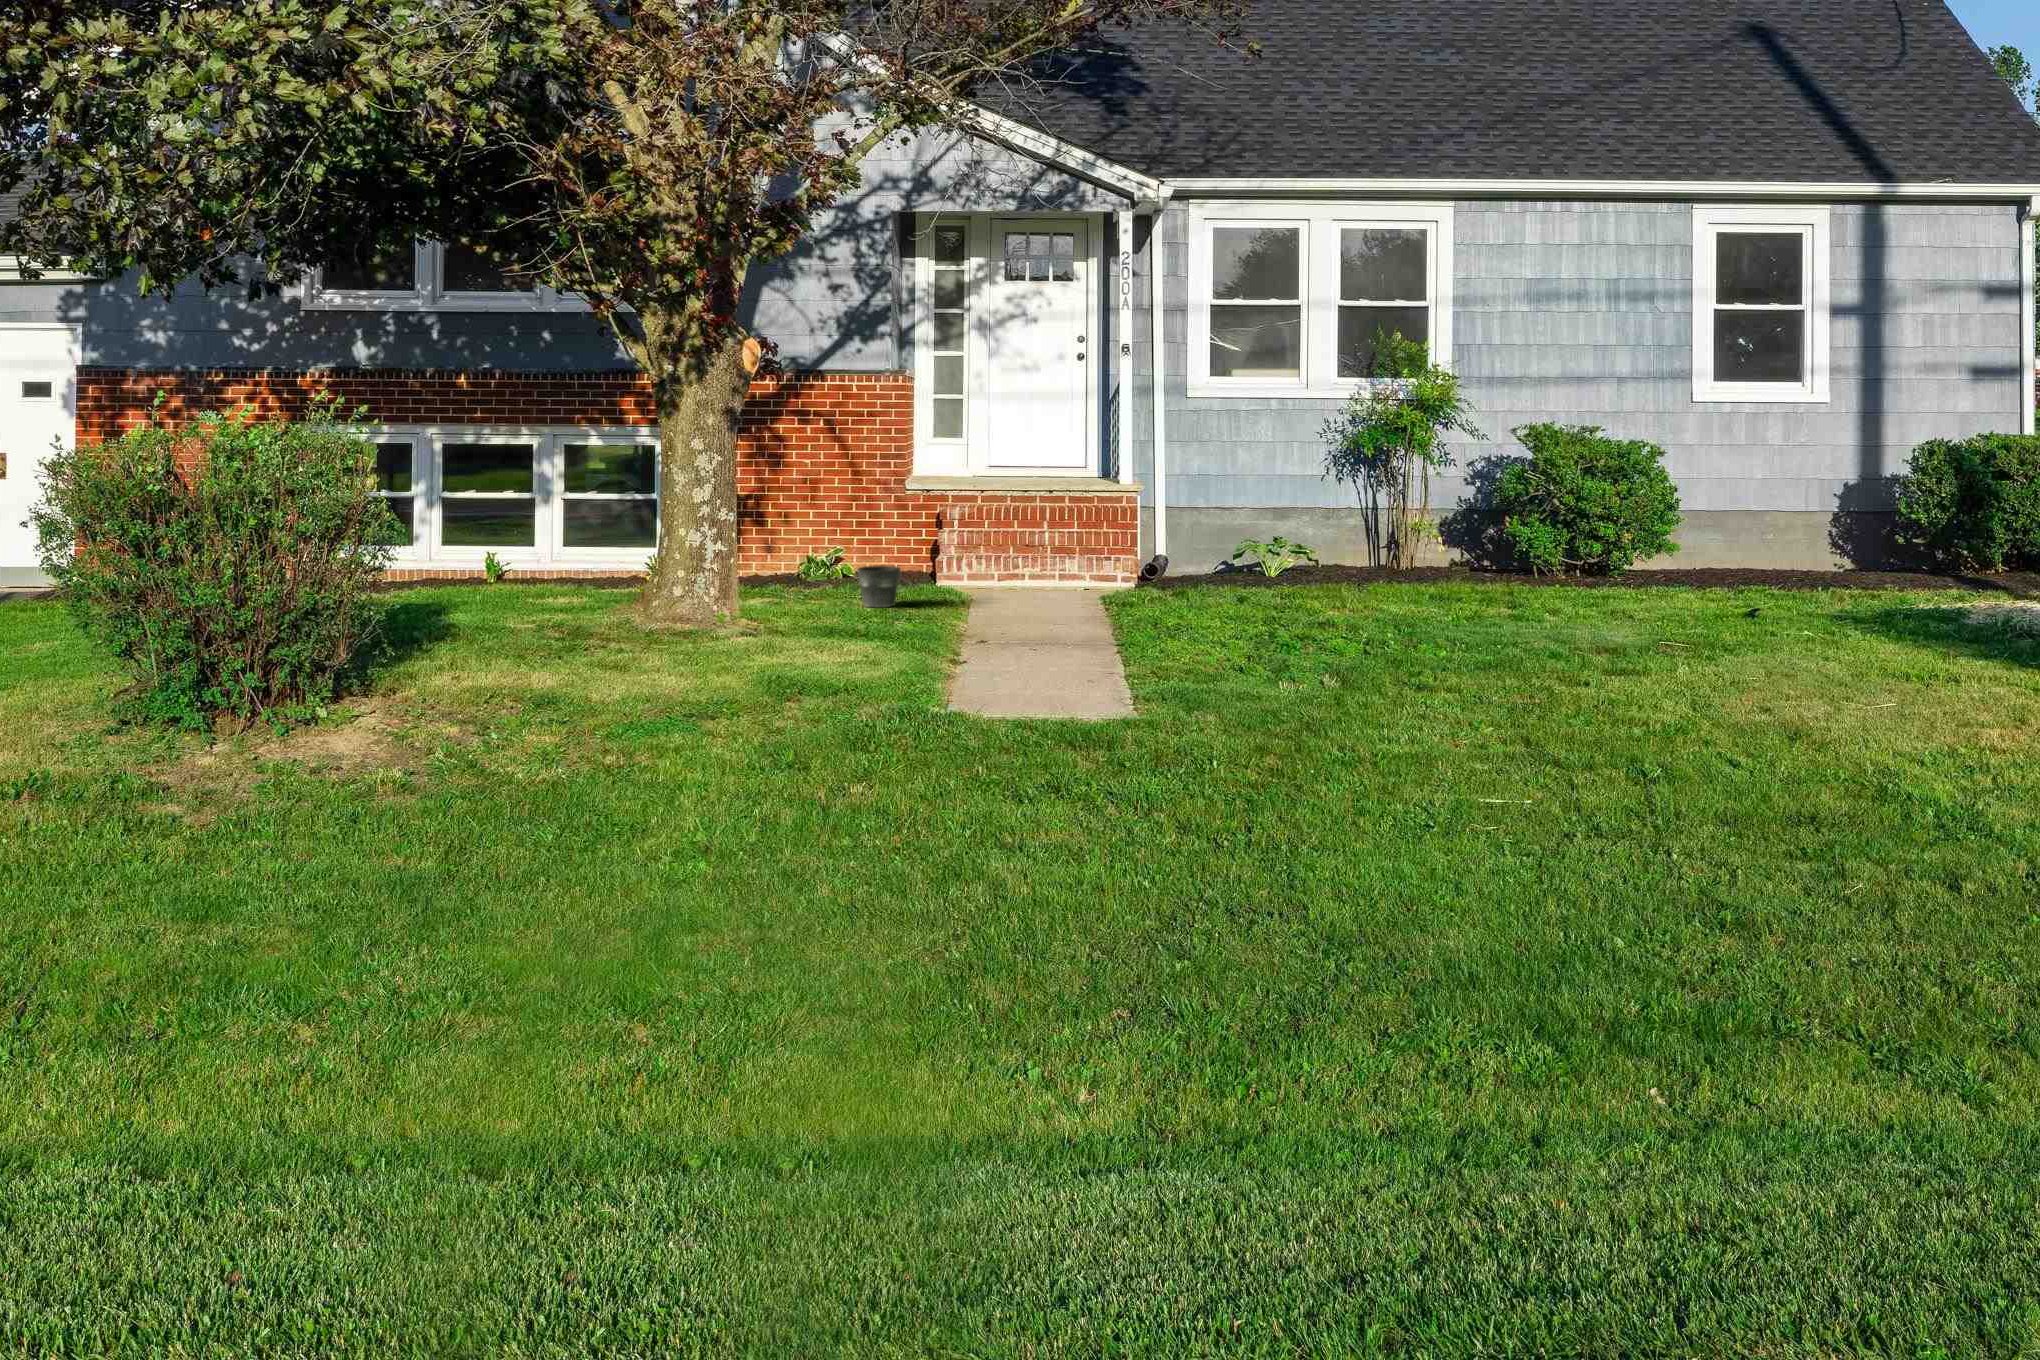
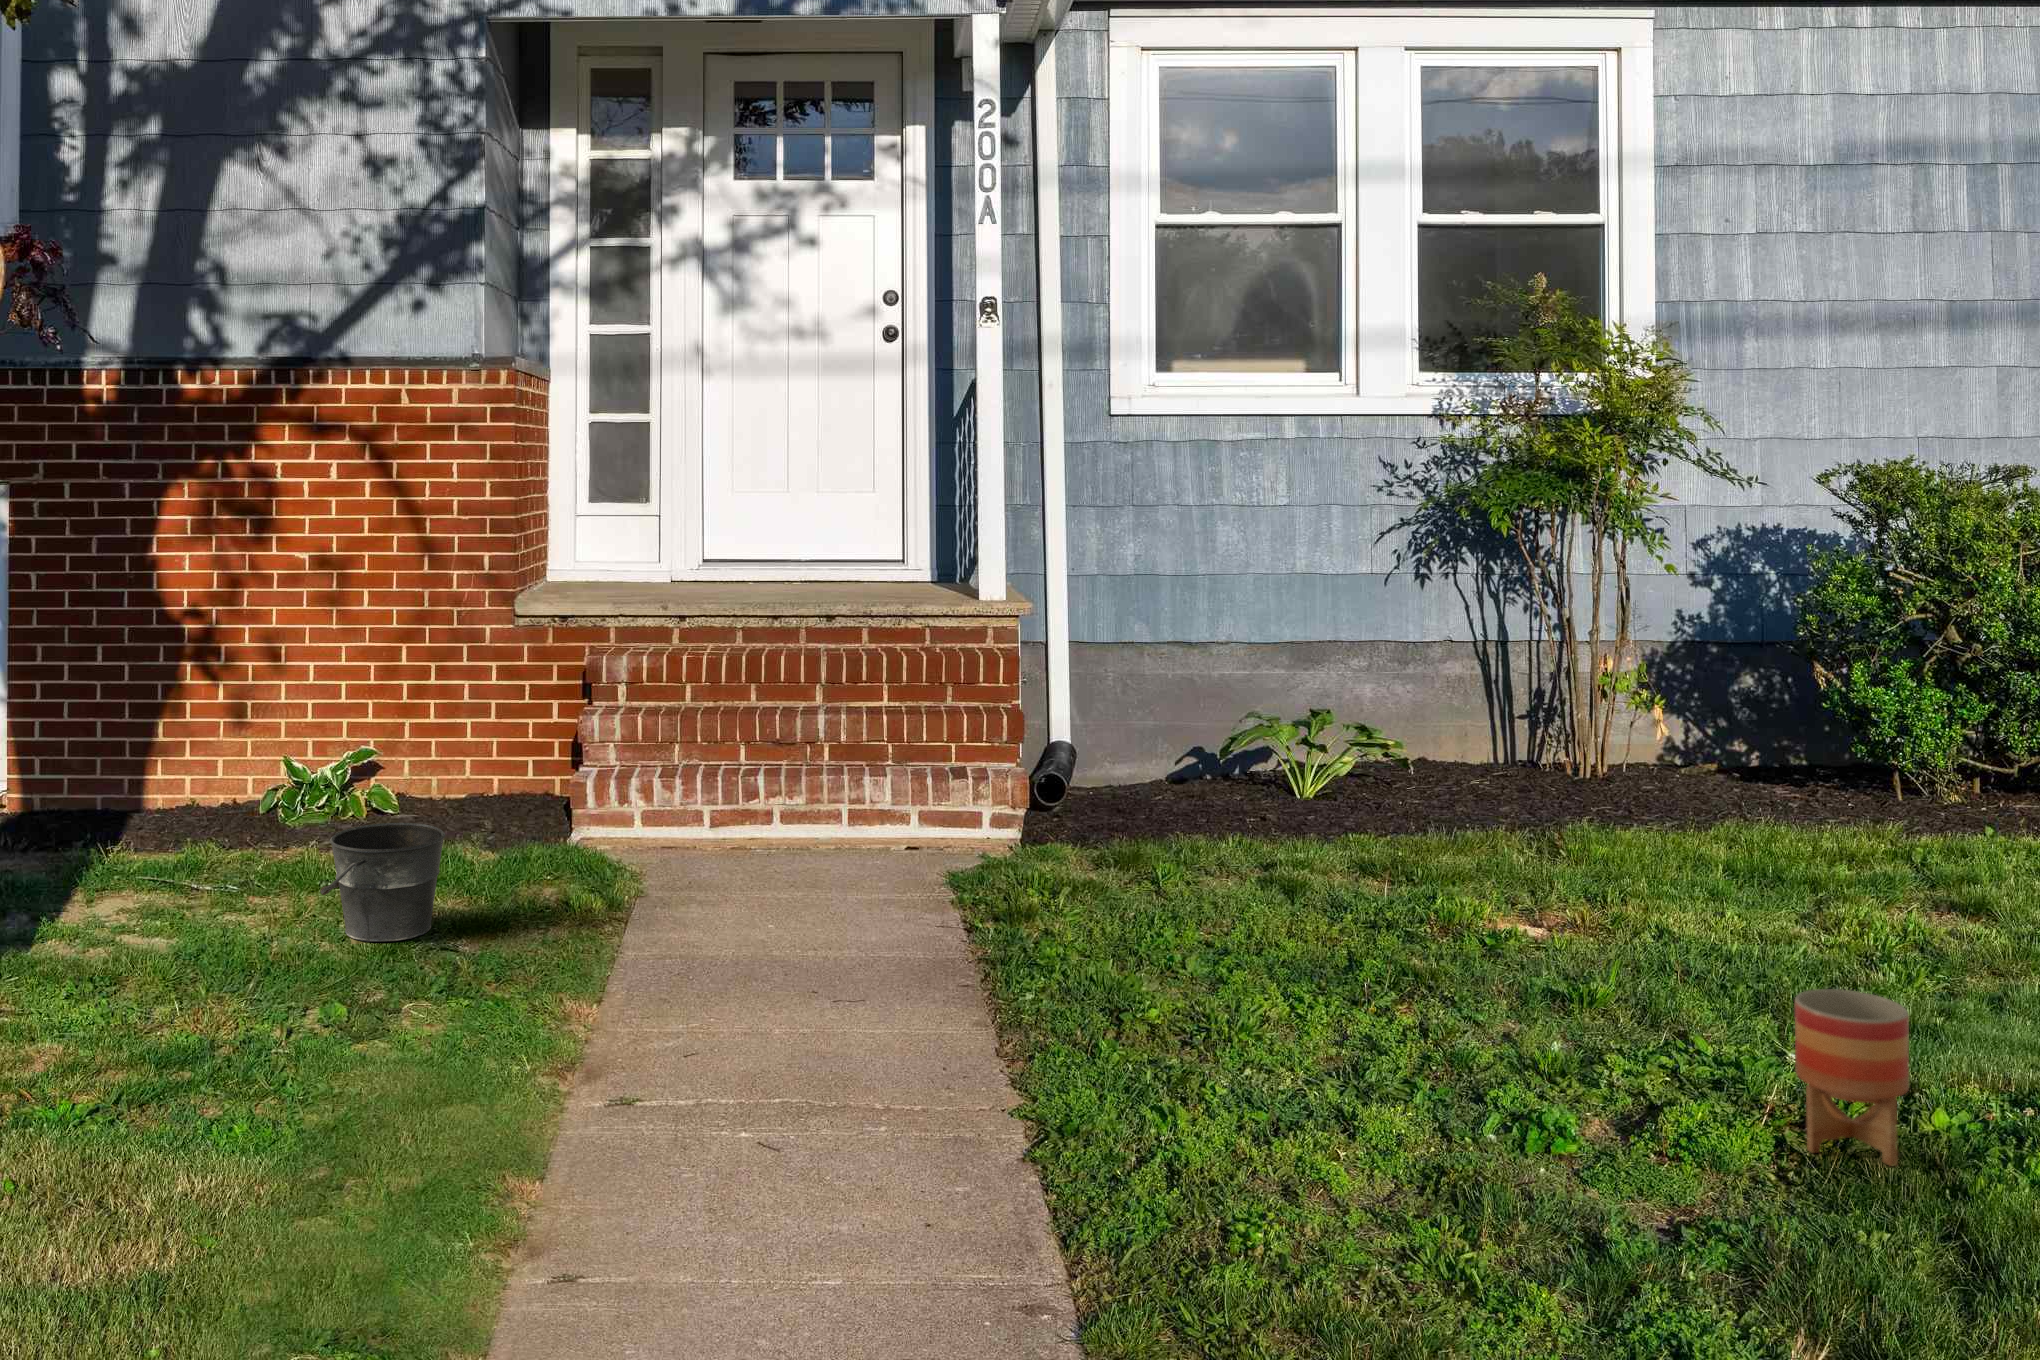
planter: none [1362,595,1395,645] -> present [1794,989,1909,1166]

